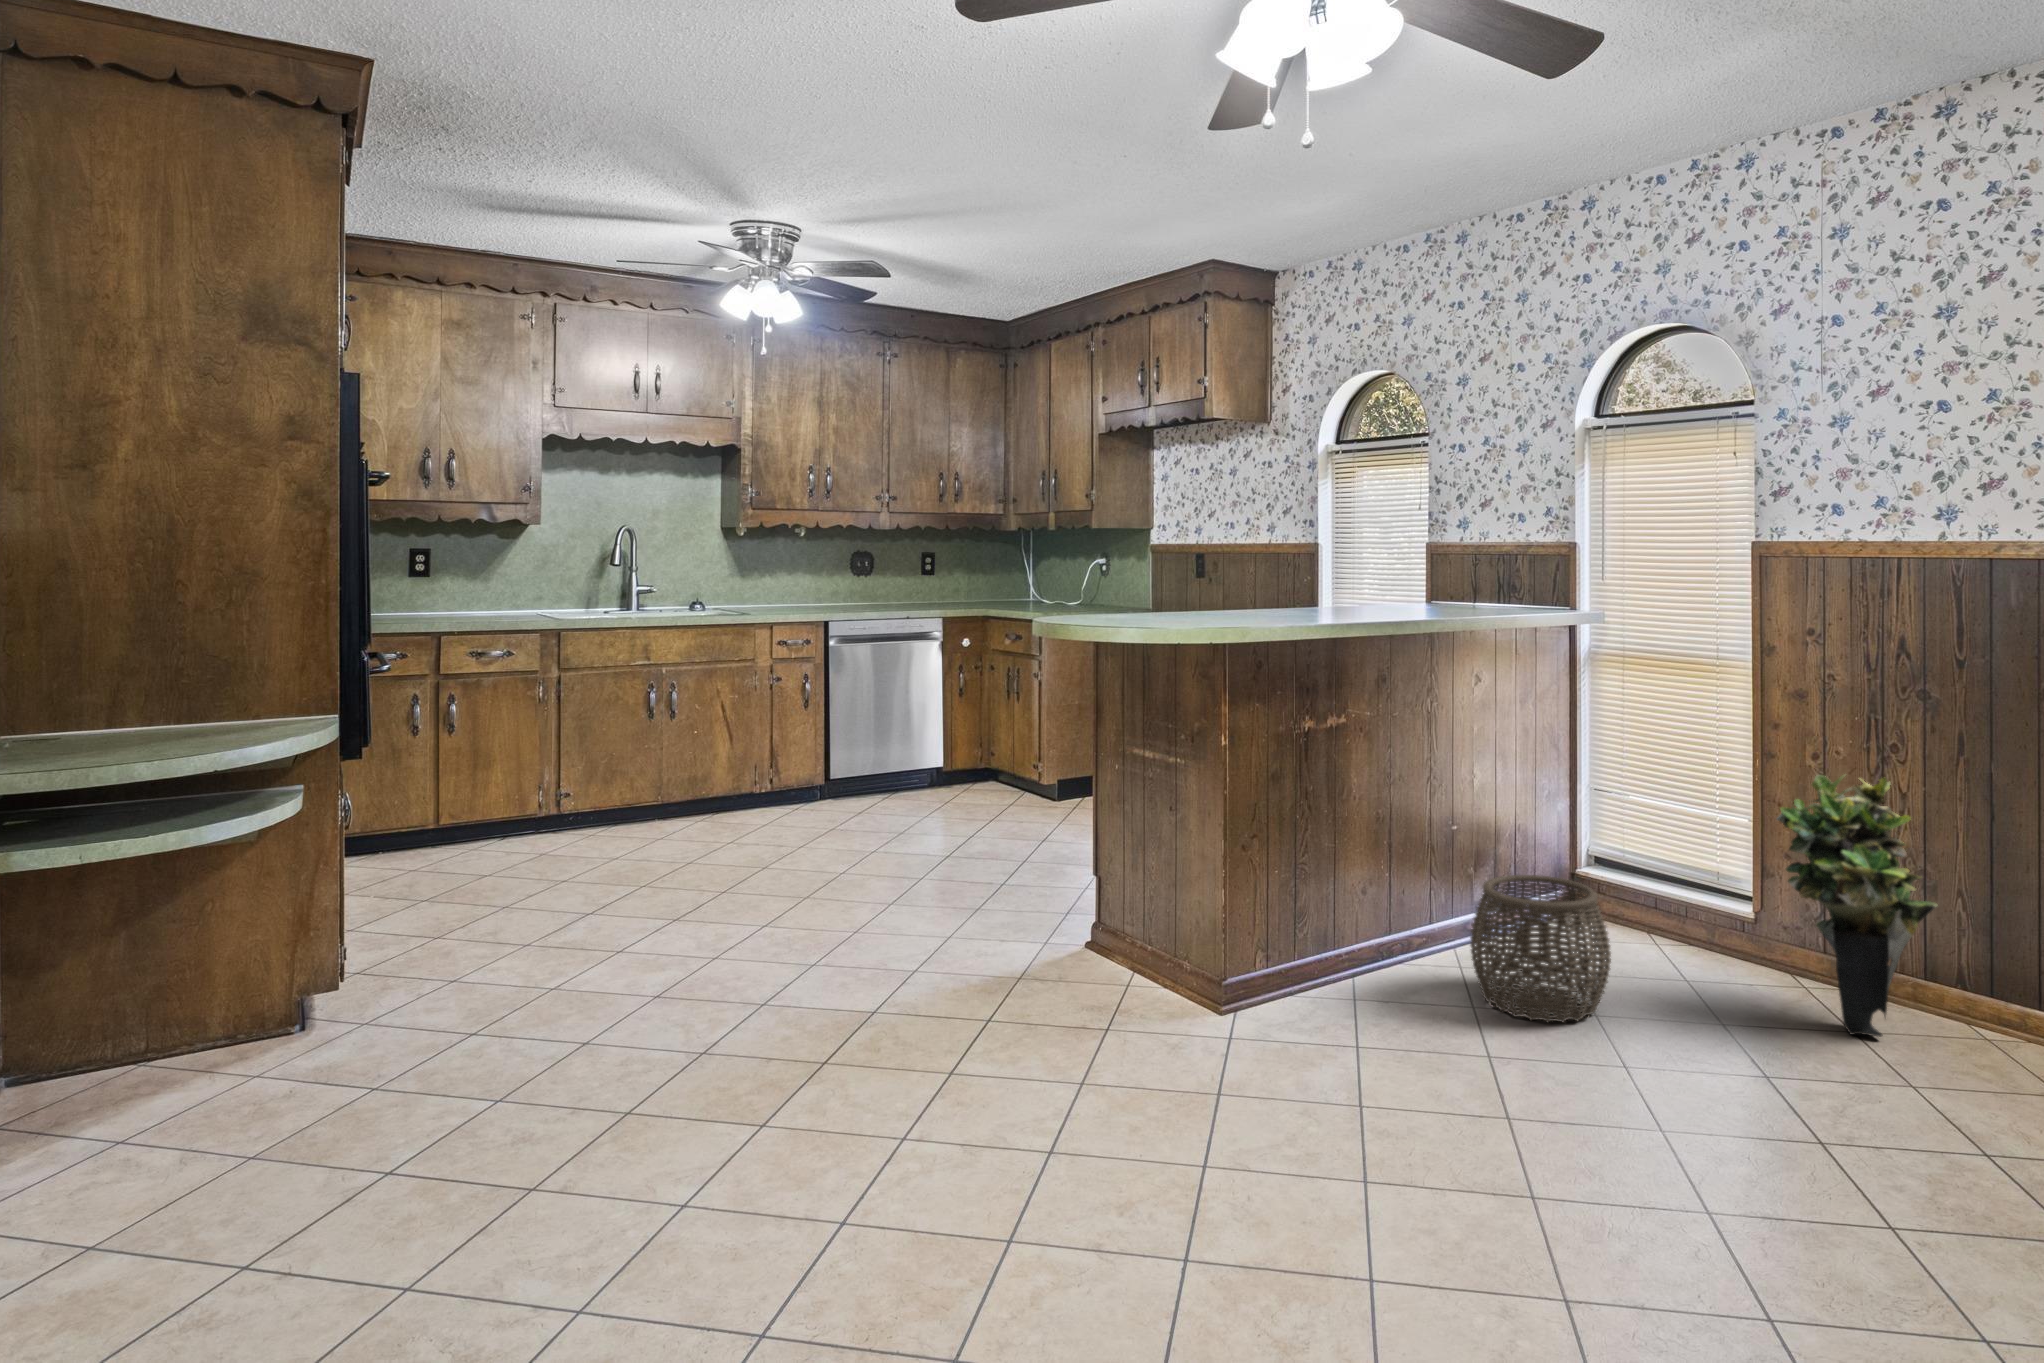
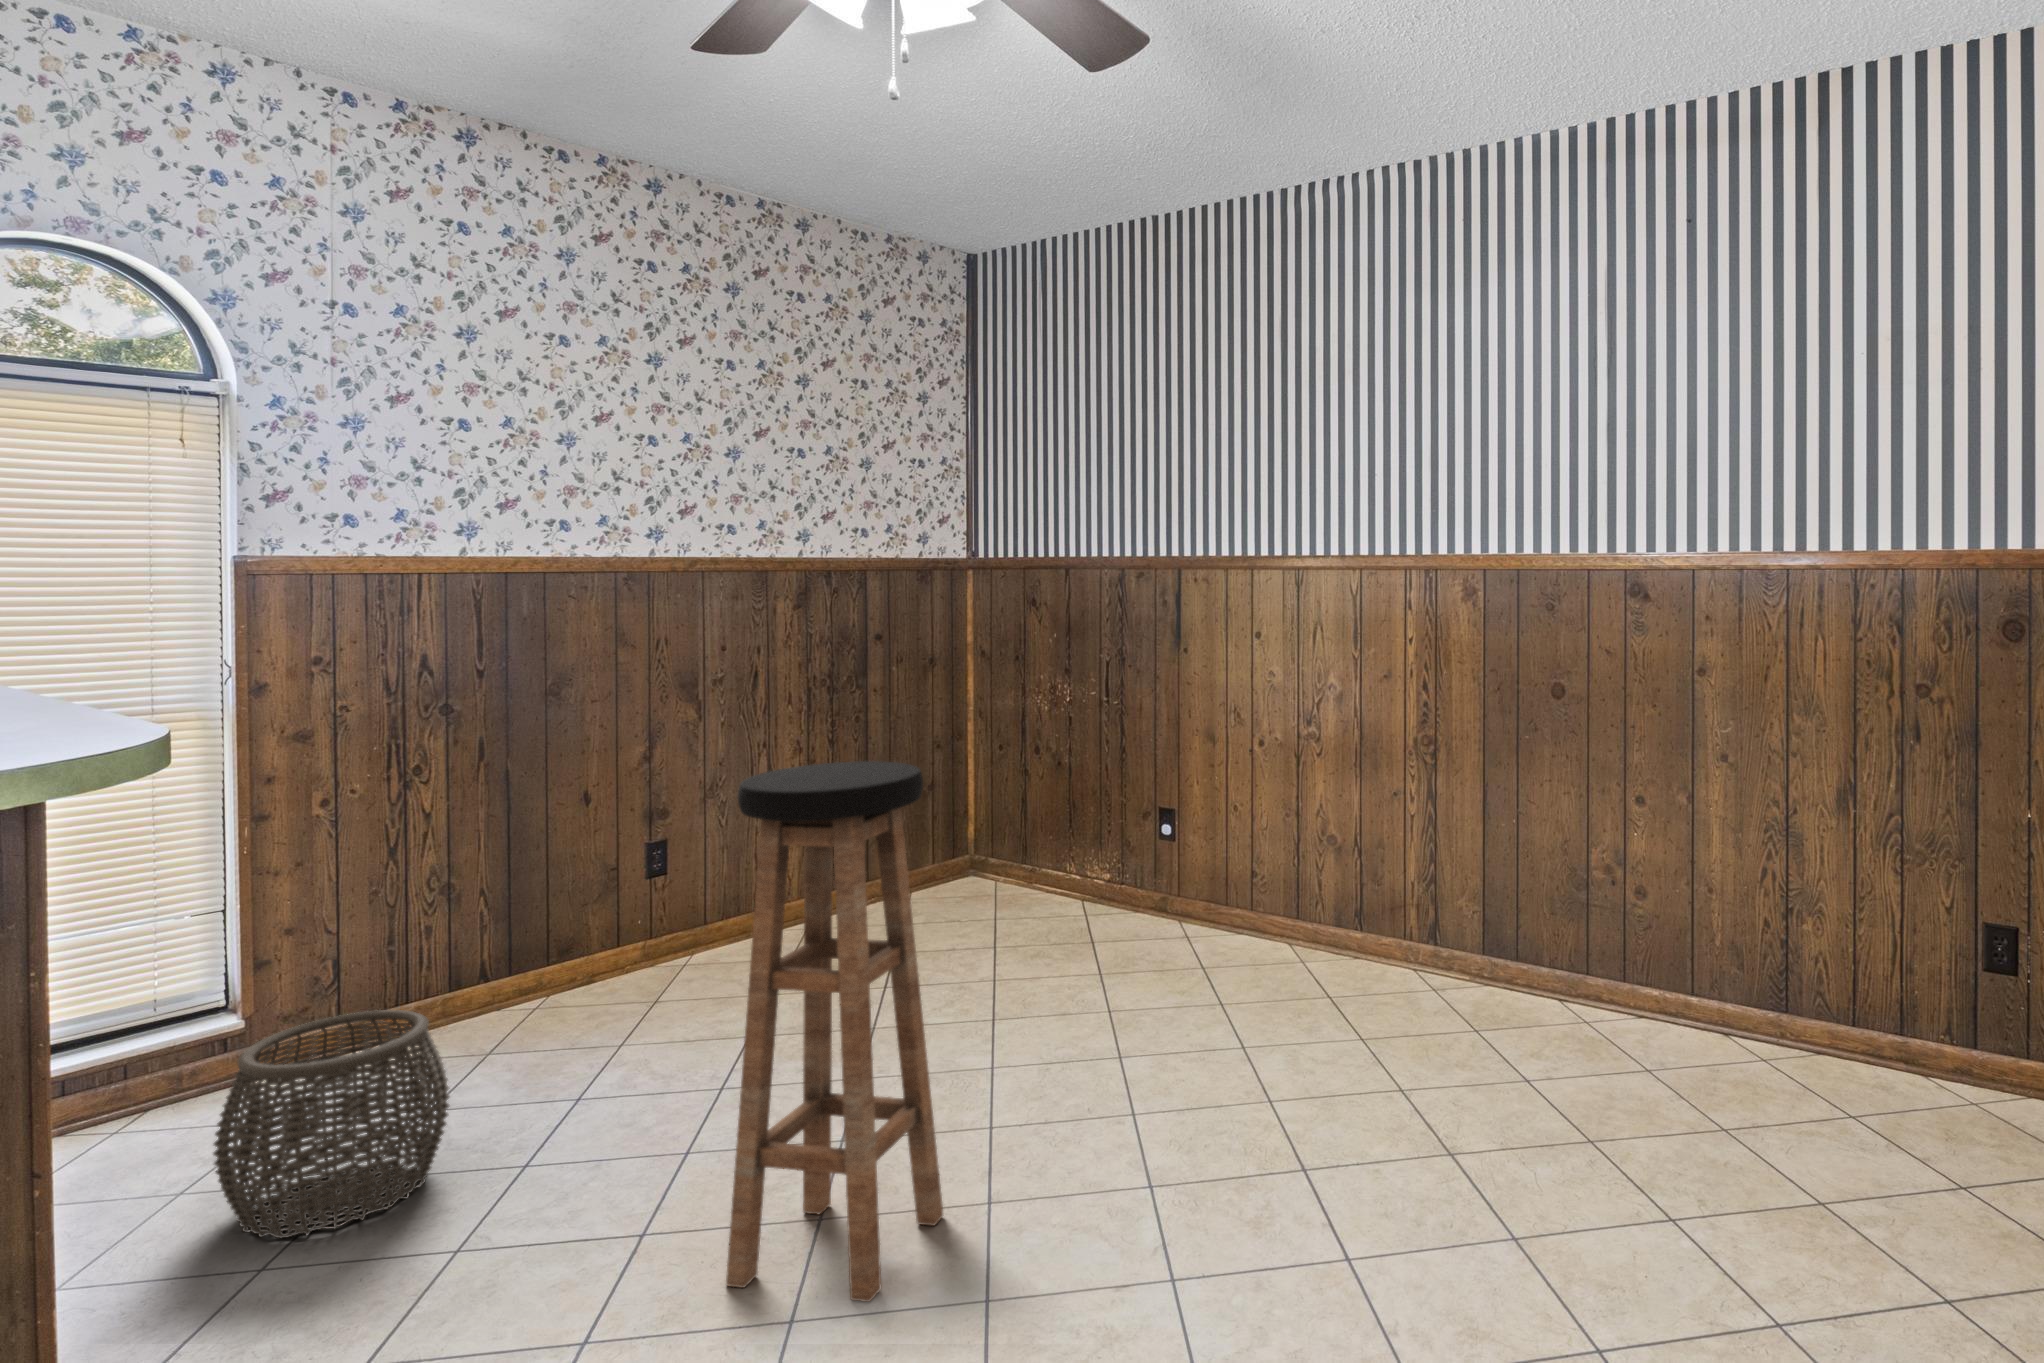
bar stool: none [1287,736,1467,1217] -> present [726,761,943,1302]
potted plant: present [1777,775,1937,1037] -> none [375,794,554,1046]

